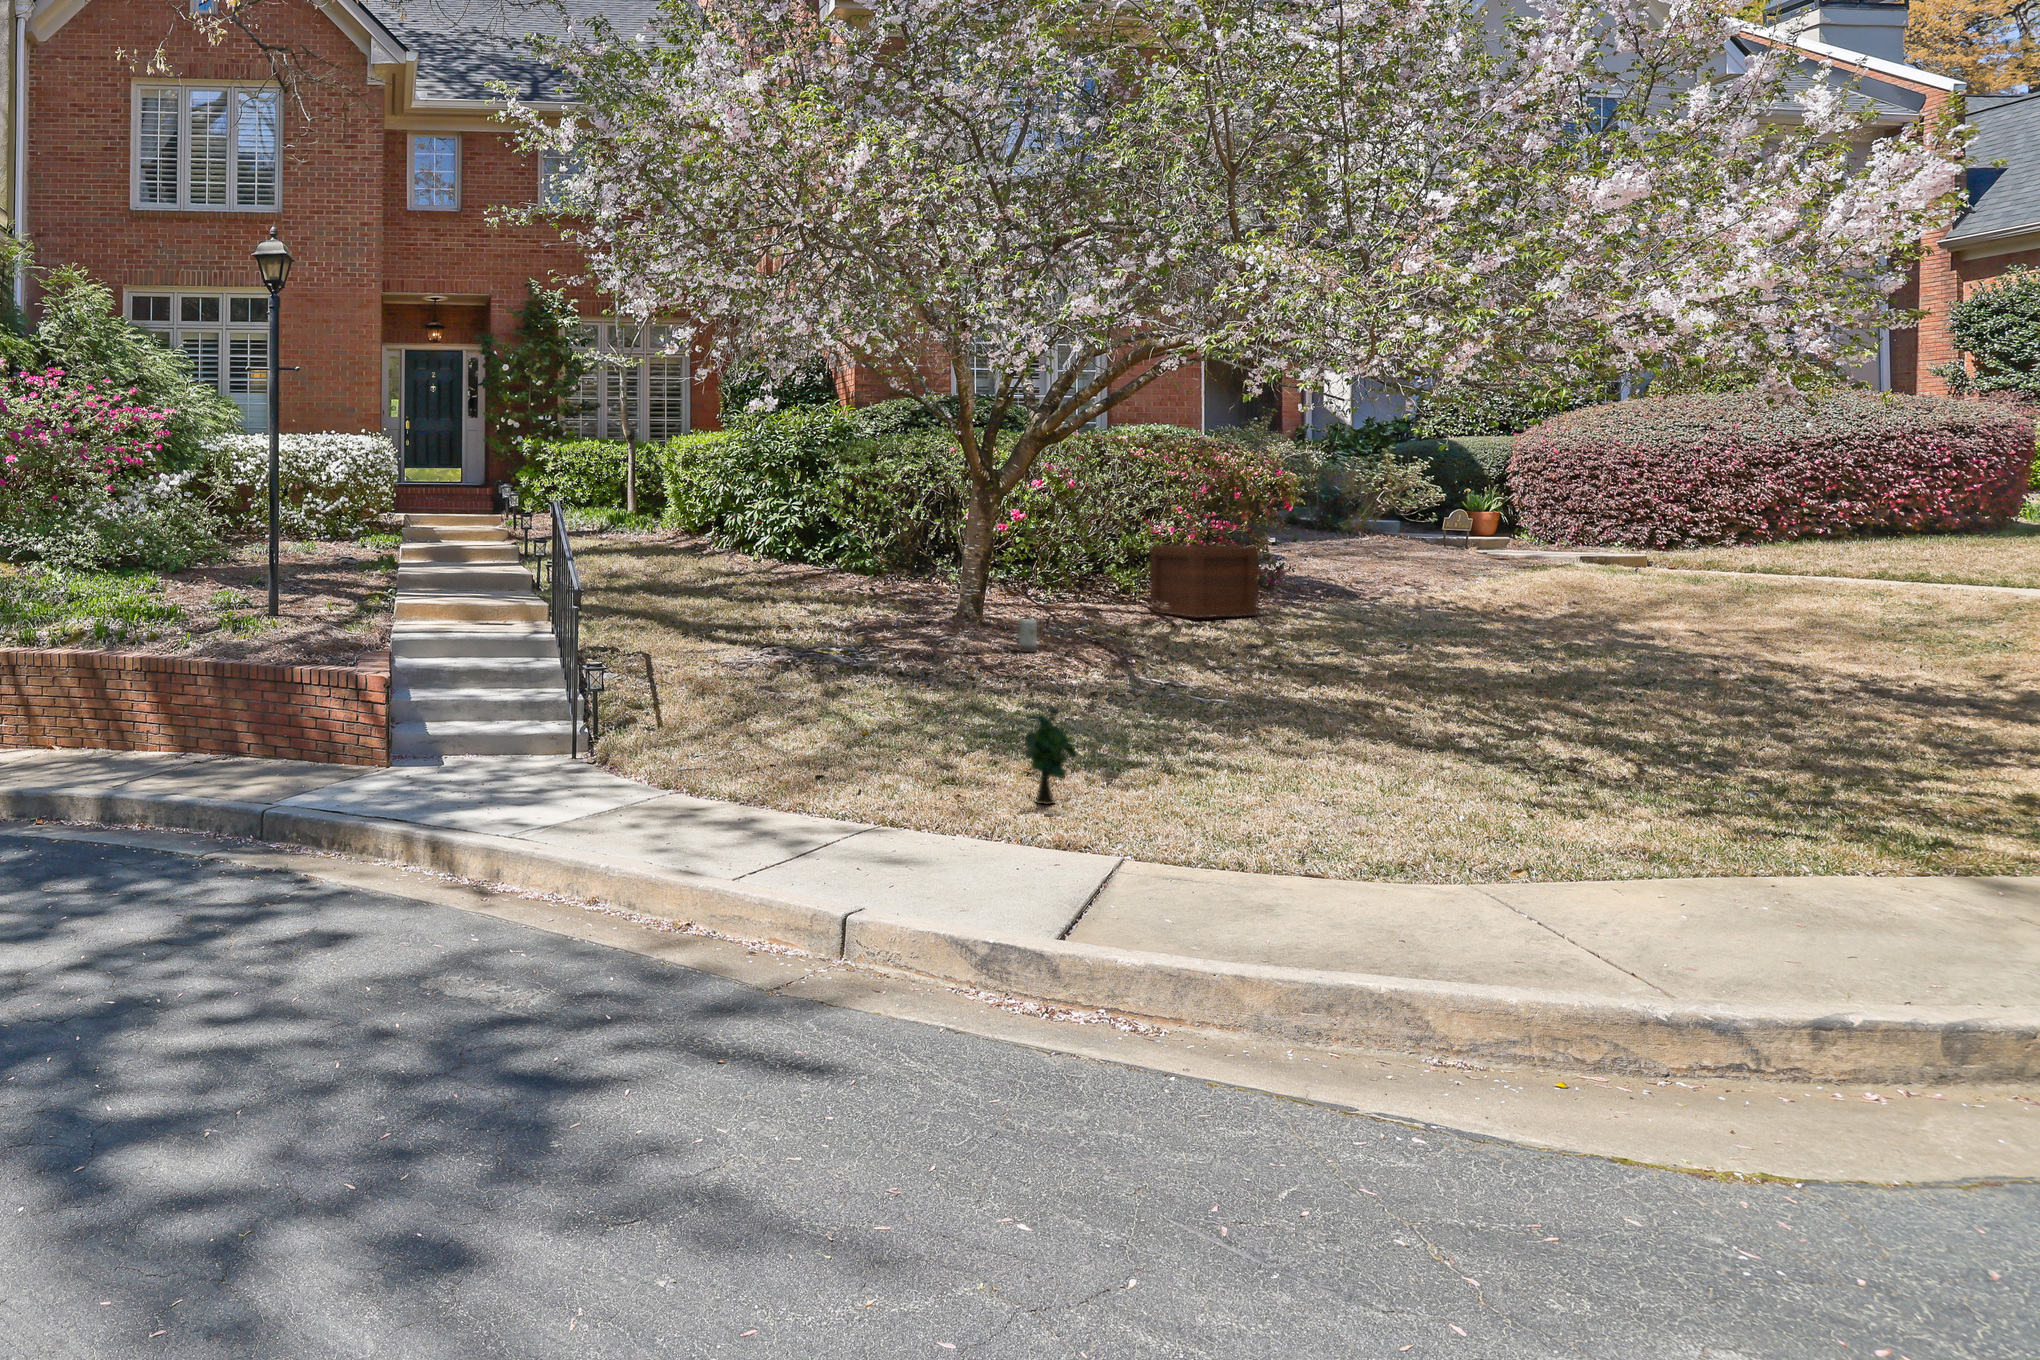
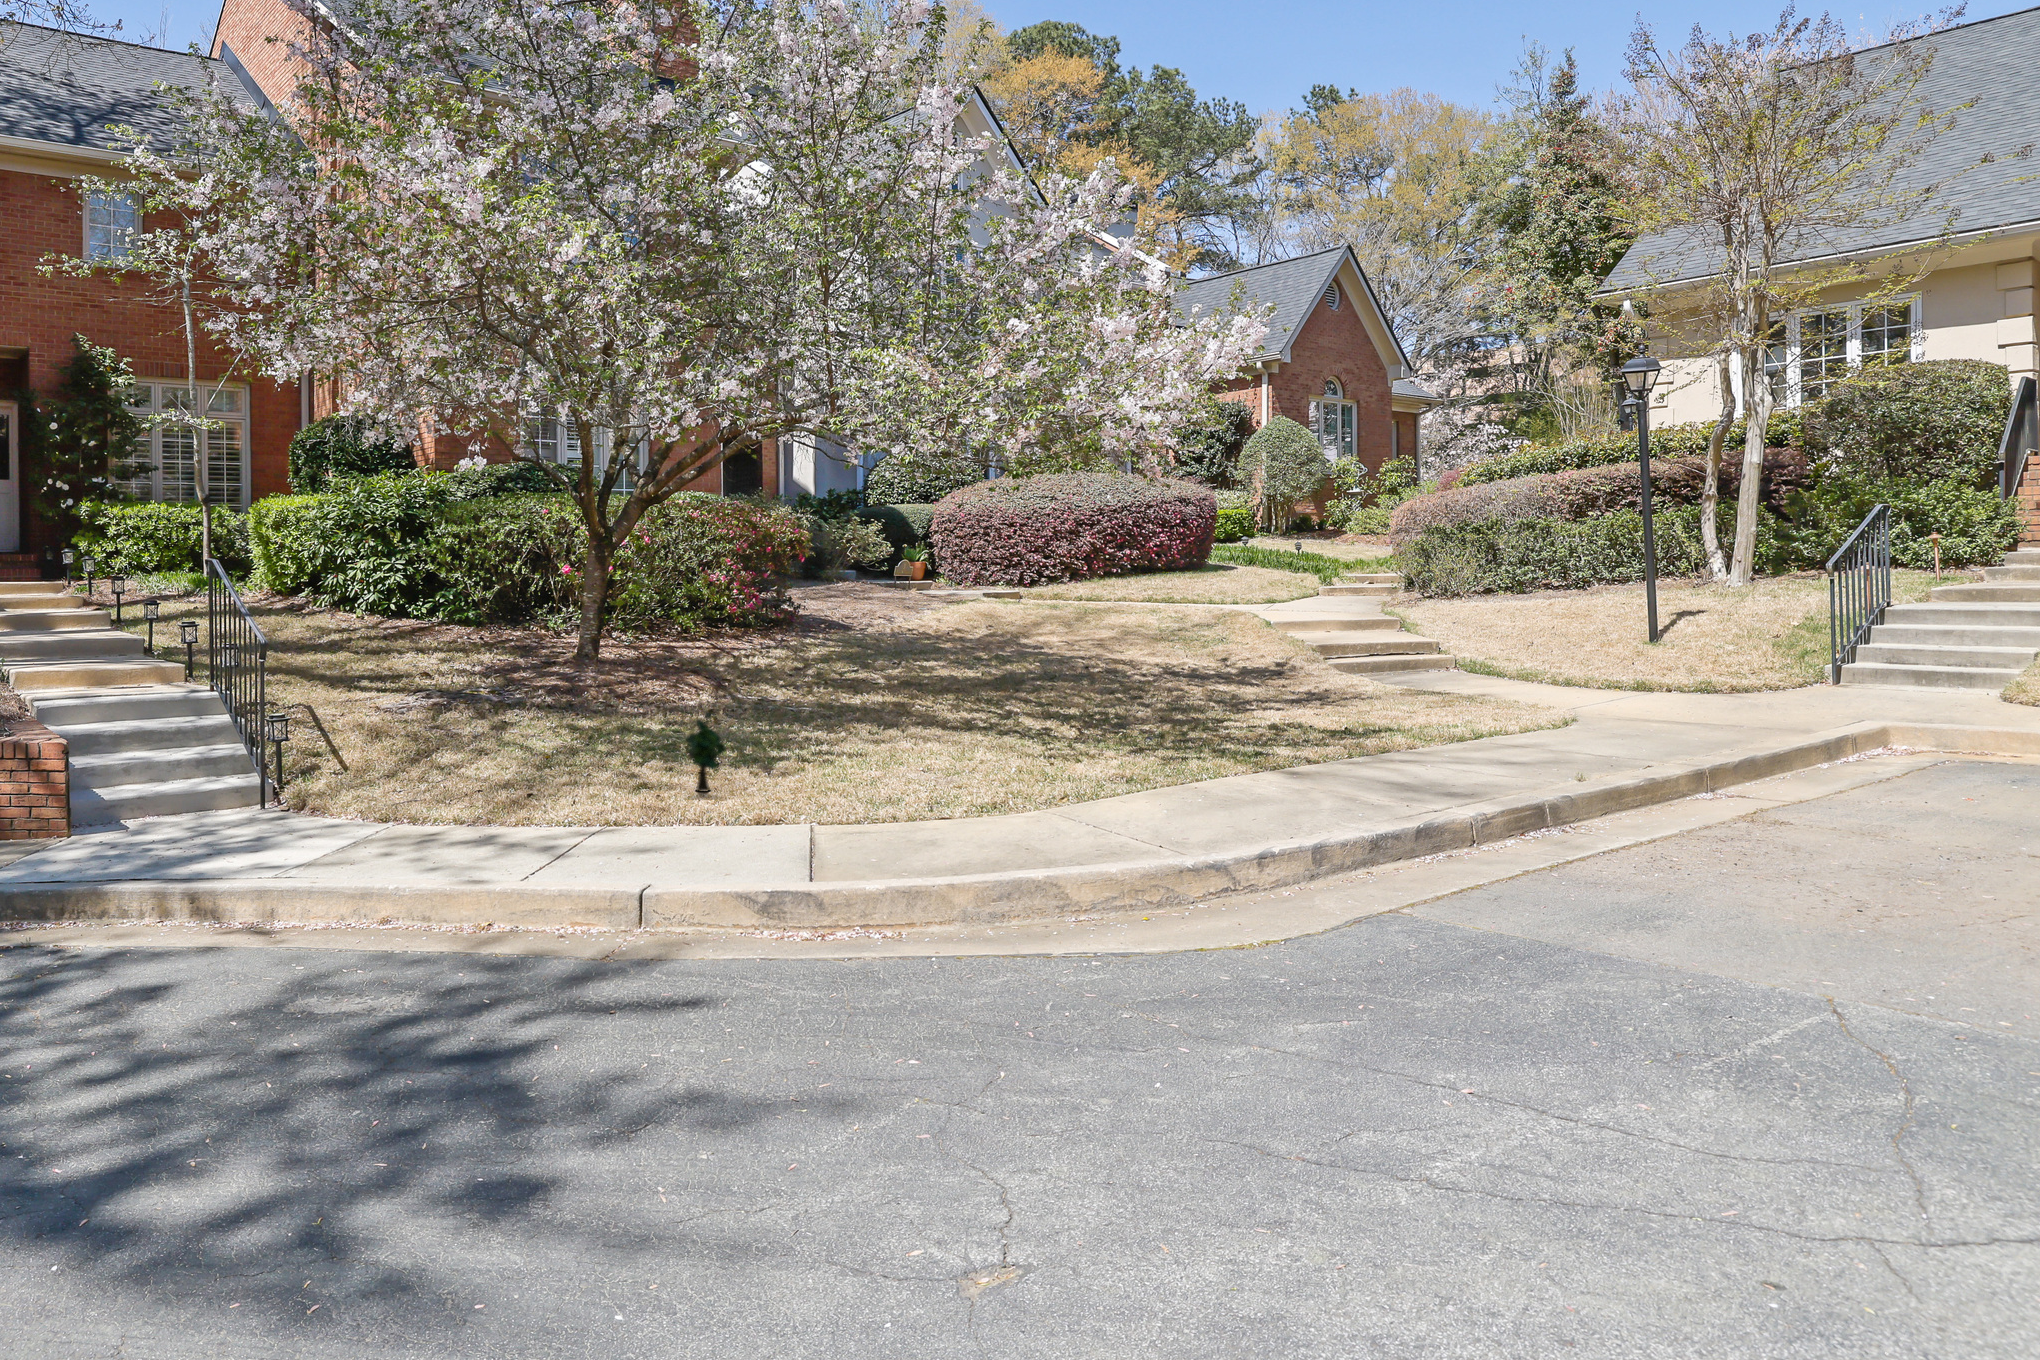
wooden crate: present [1150,544,1258,618] -> none [708,589,789,650]
watering can: present [1010,607,1039,652] -> none [617,645,645,683]

